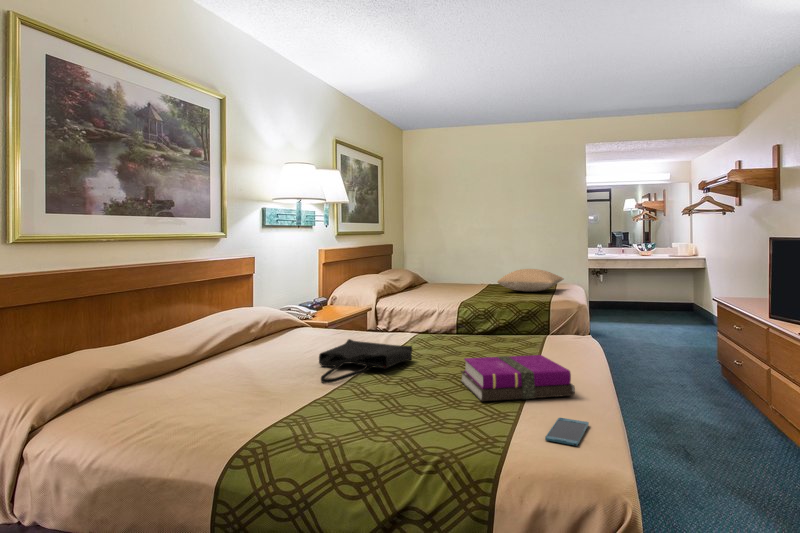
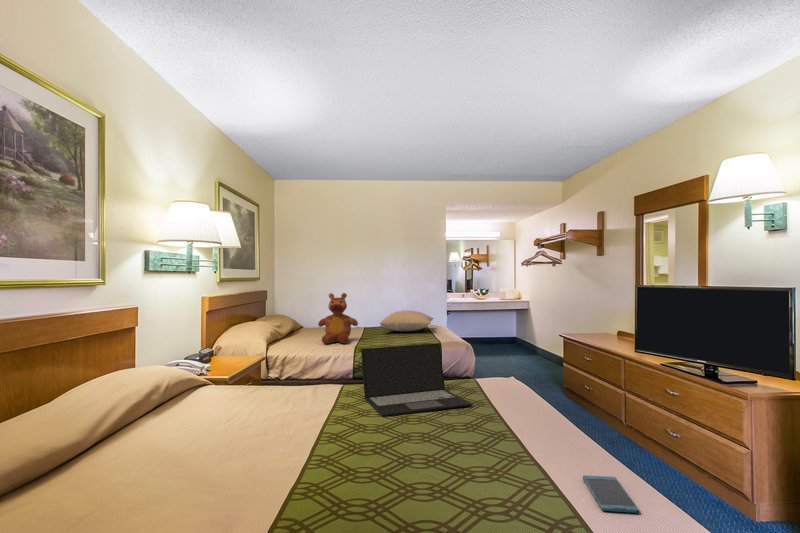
teddy bear: none [429,248,469,300] -> present [318,293,358,344]
laptop: none [429,300,525,361] -> present [361,344,473,416]
tote bag: present [319,339,412,383] -> none [259,401,364,466]
notebook: present [461,355,575,401] -> none [437,401,563,465]

